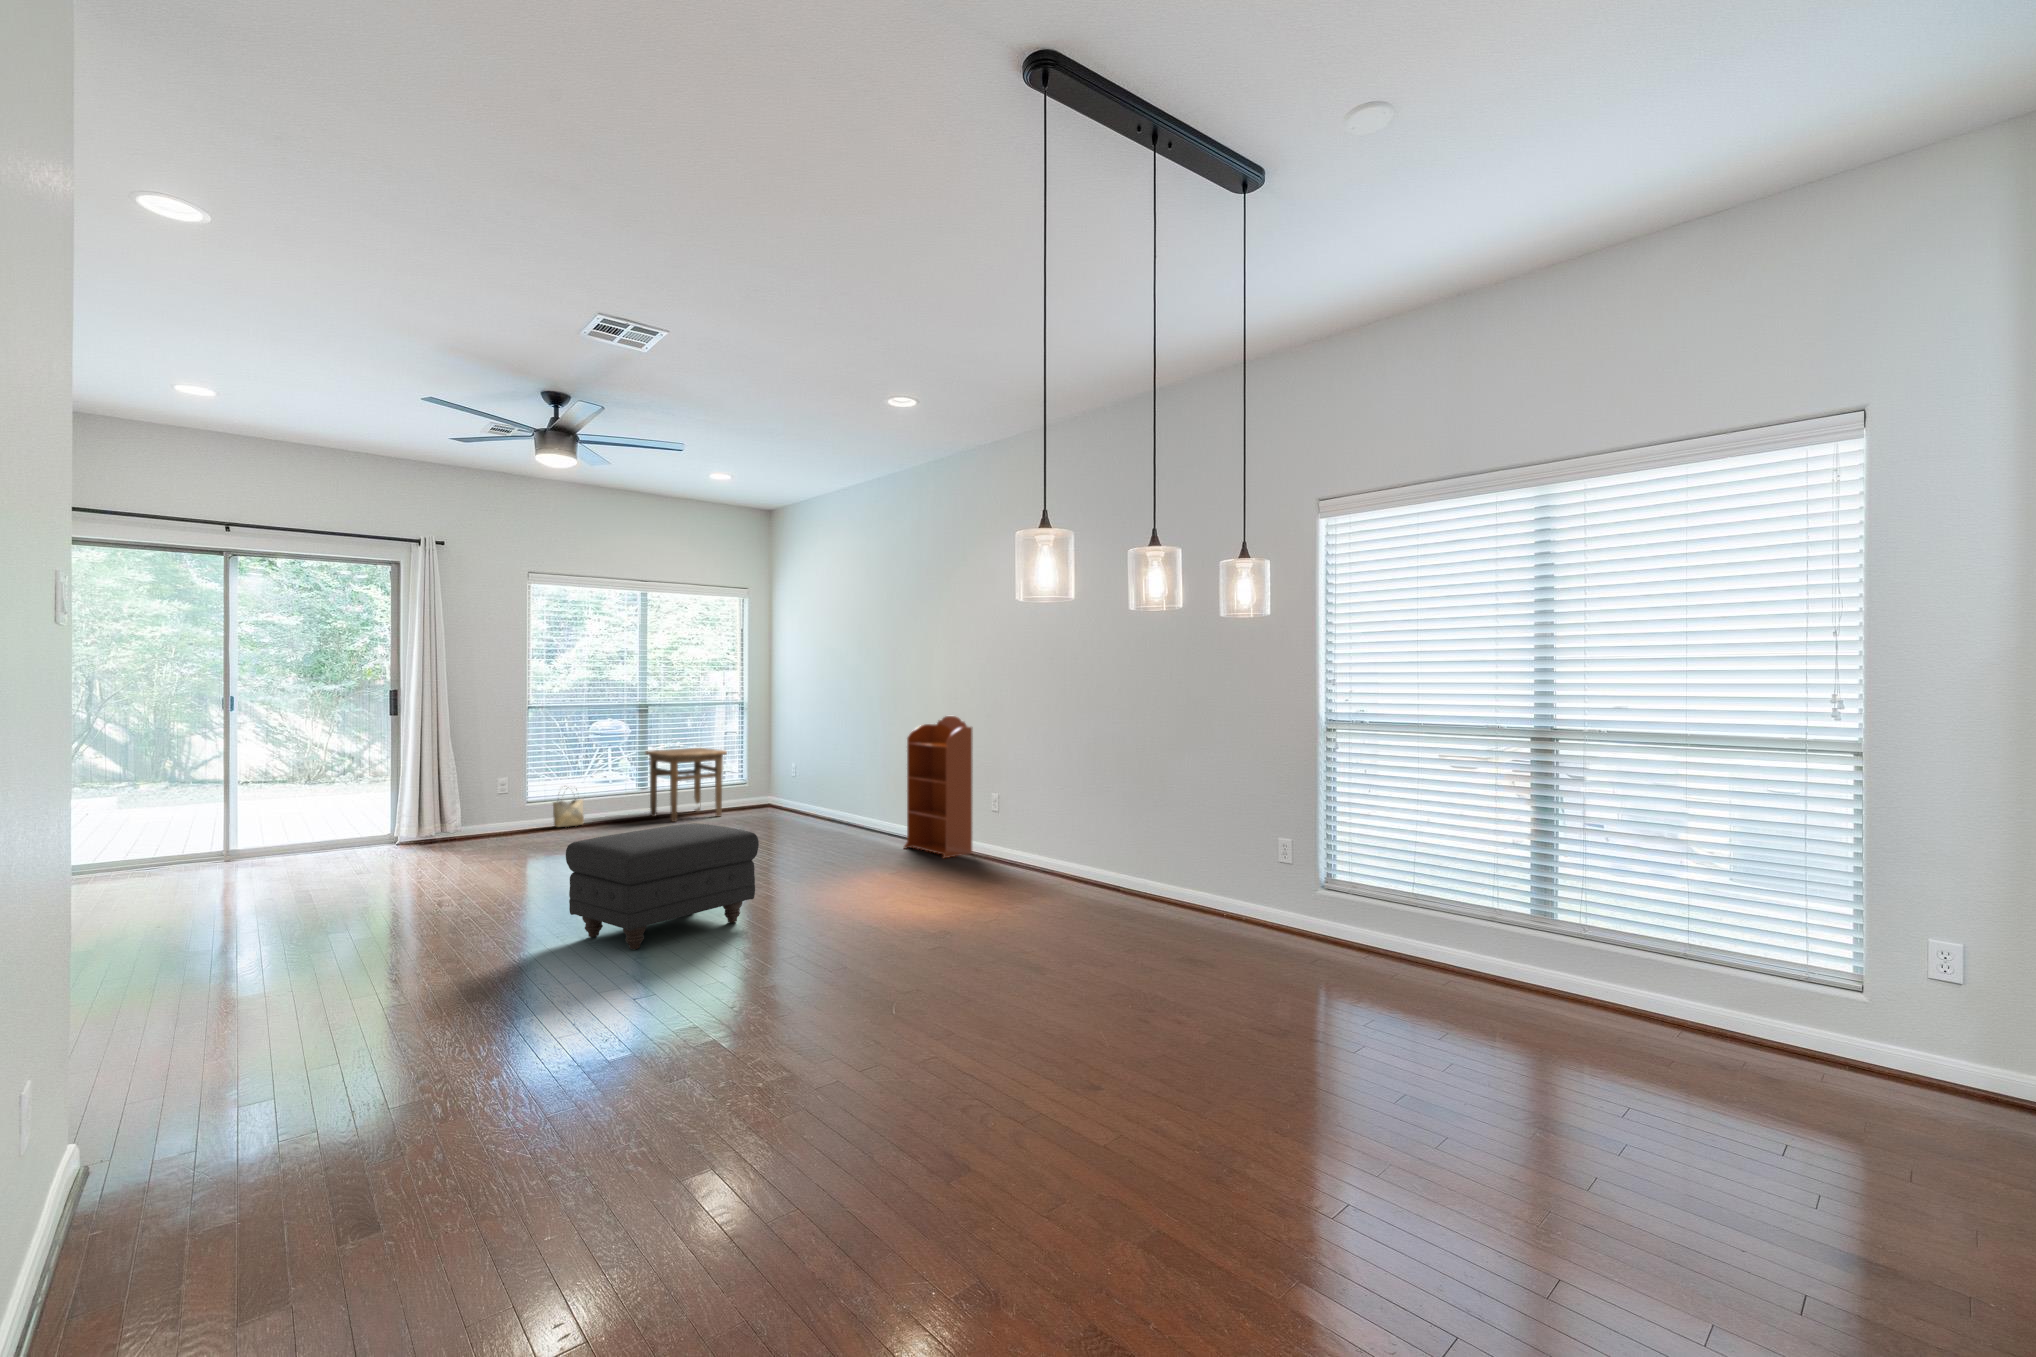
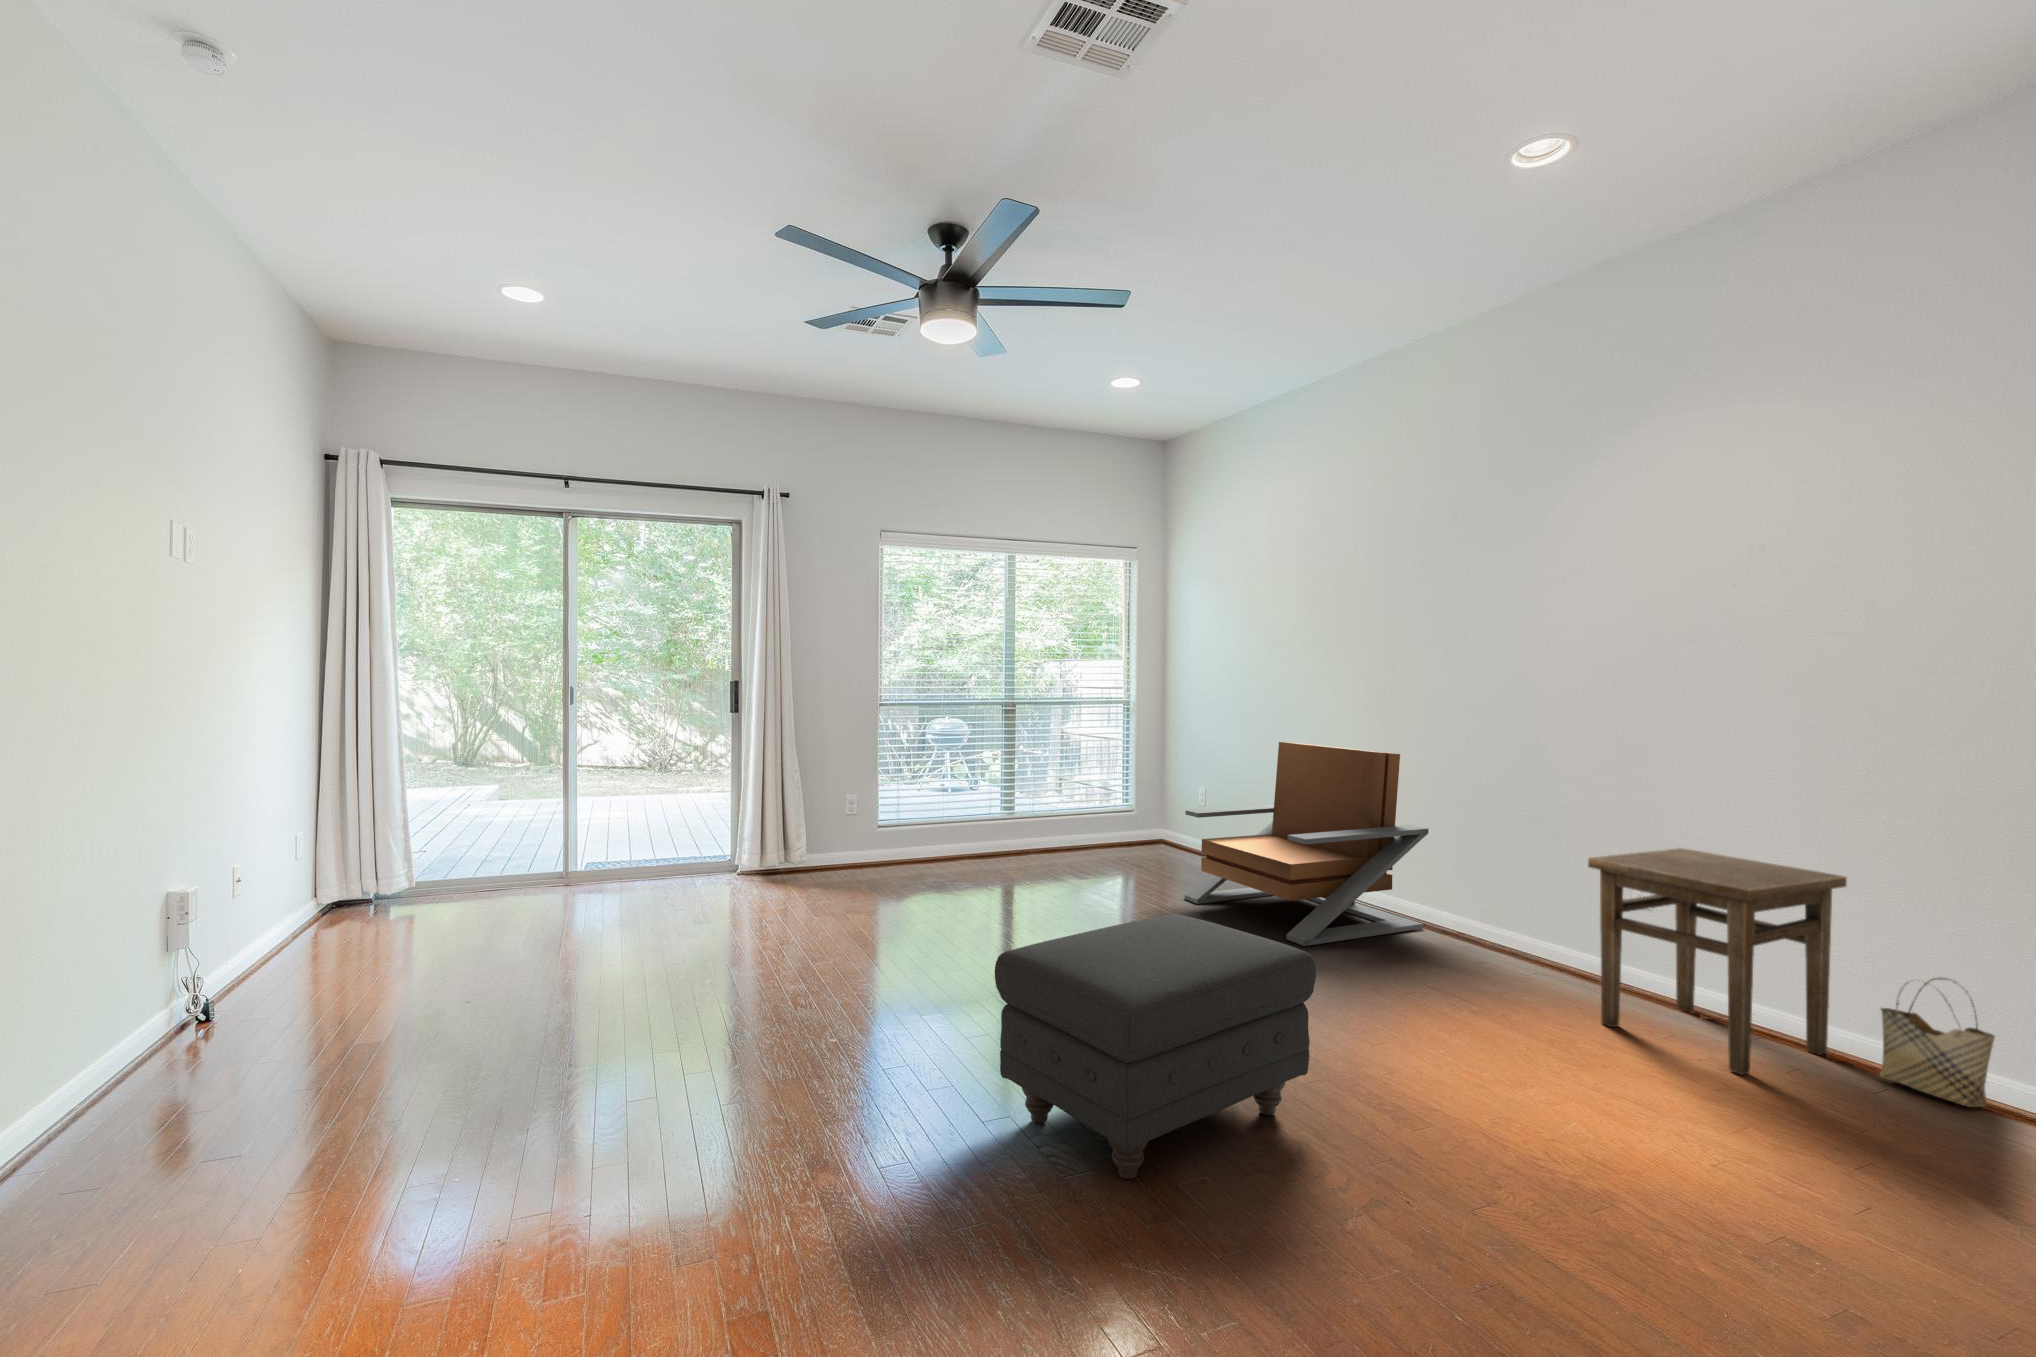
bookcase: present [904,716,973,858] -> none [1431,732,1572,974]
lounge chair: none [759,727,909,855] -> present [1184,742,1429,946]
side table: present [645,748,727,822] -> present [1588,848,1847,1075]
woven basket: present [553,789,584,827] -> present [1880,978,1995,1107]

